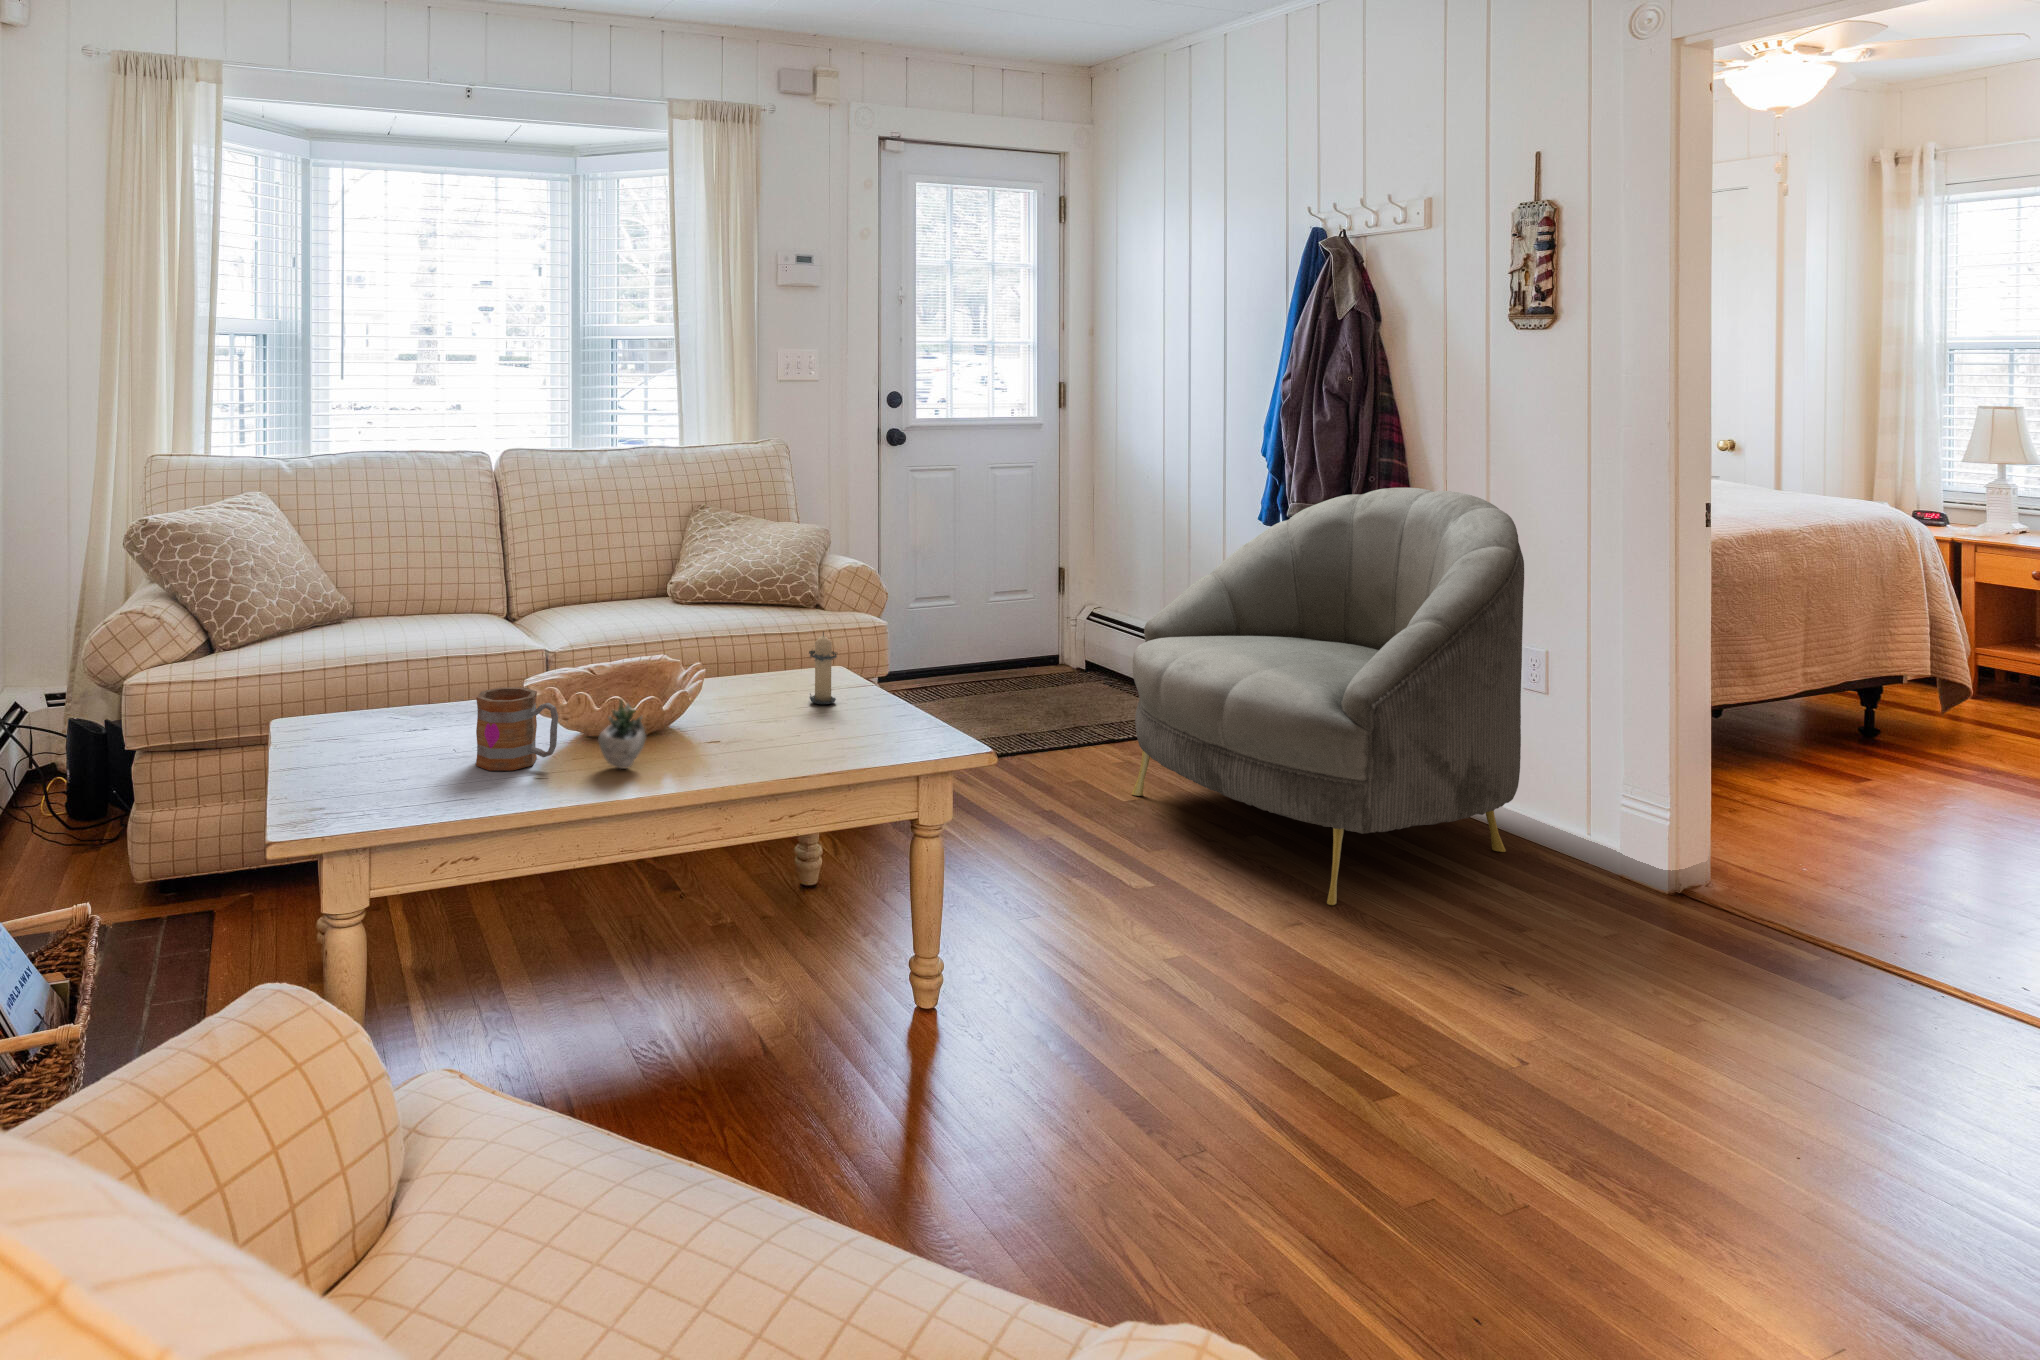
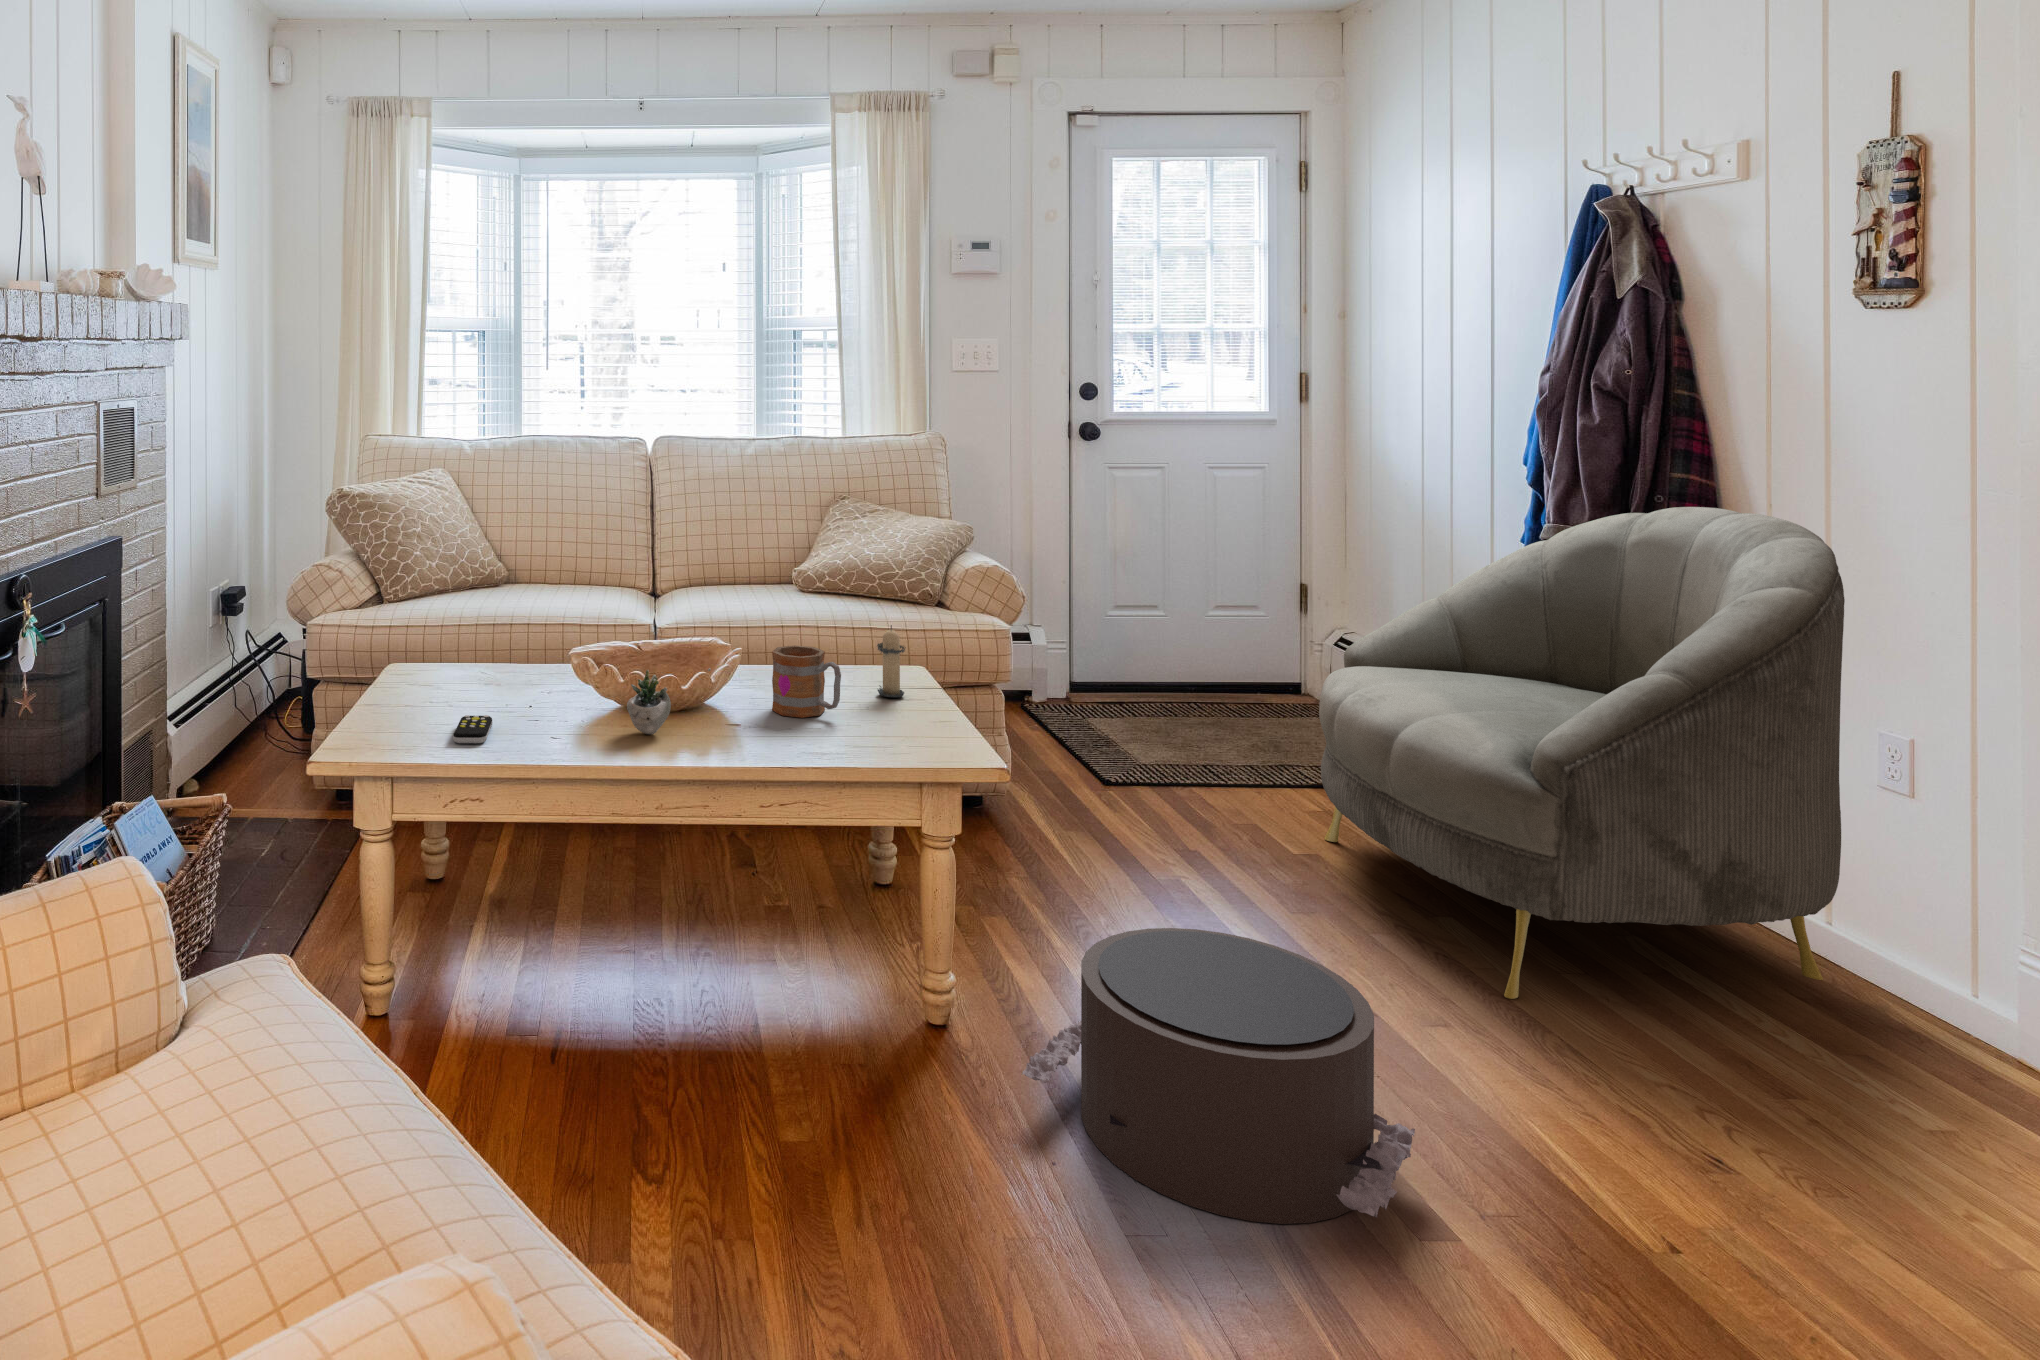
mug: present [476,687,558,771] -> present [772,645,841,718]
remote control: none [404,769,452,805] -> present [453,715,492,743]
pouf: none [1042,885,1374,1140] -> present [1022,928,1415,1224]

